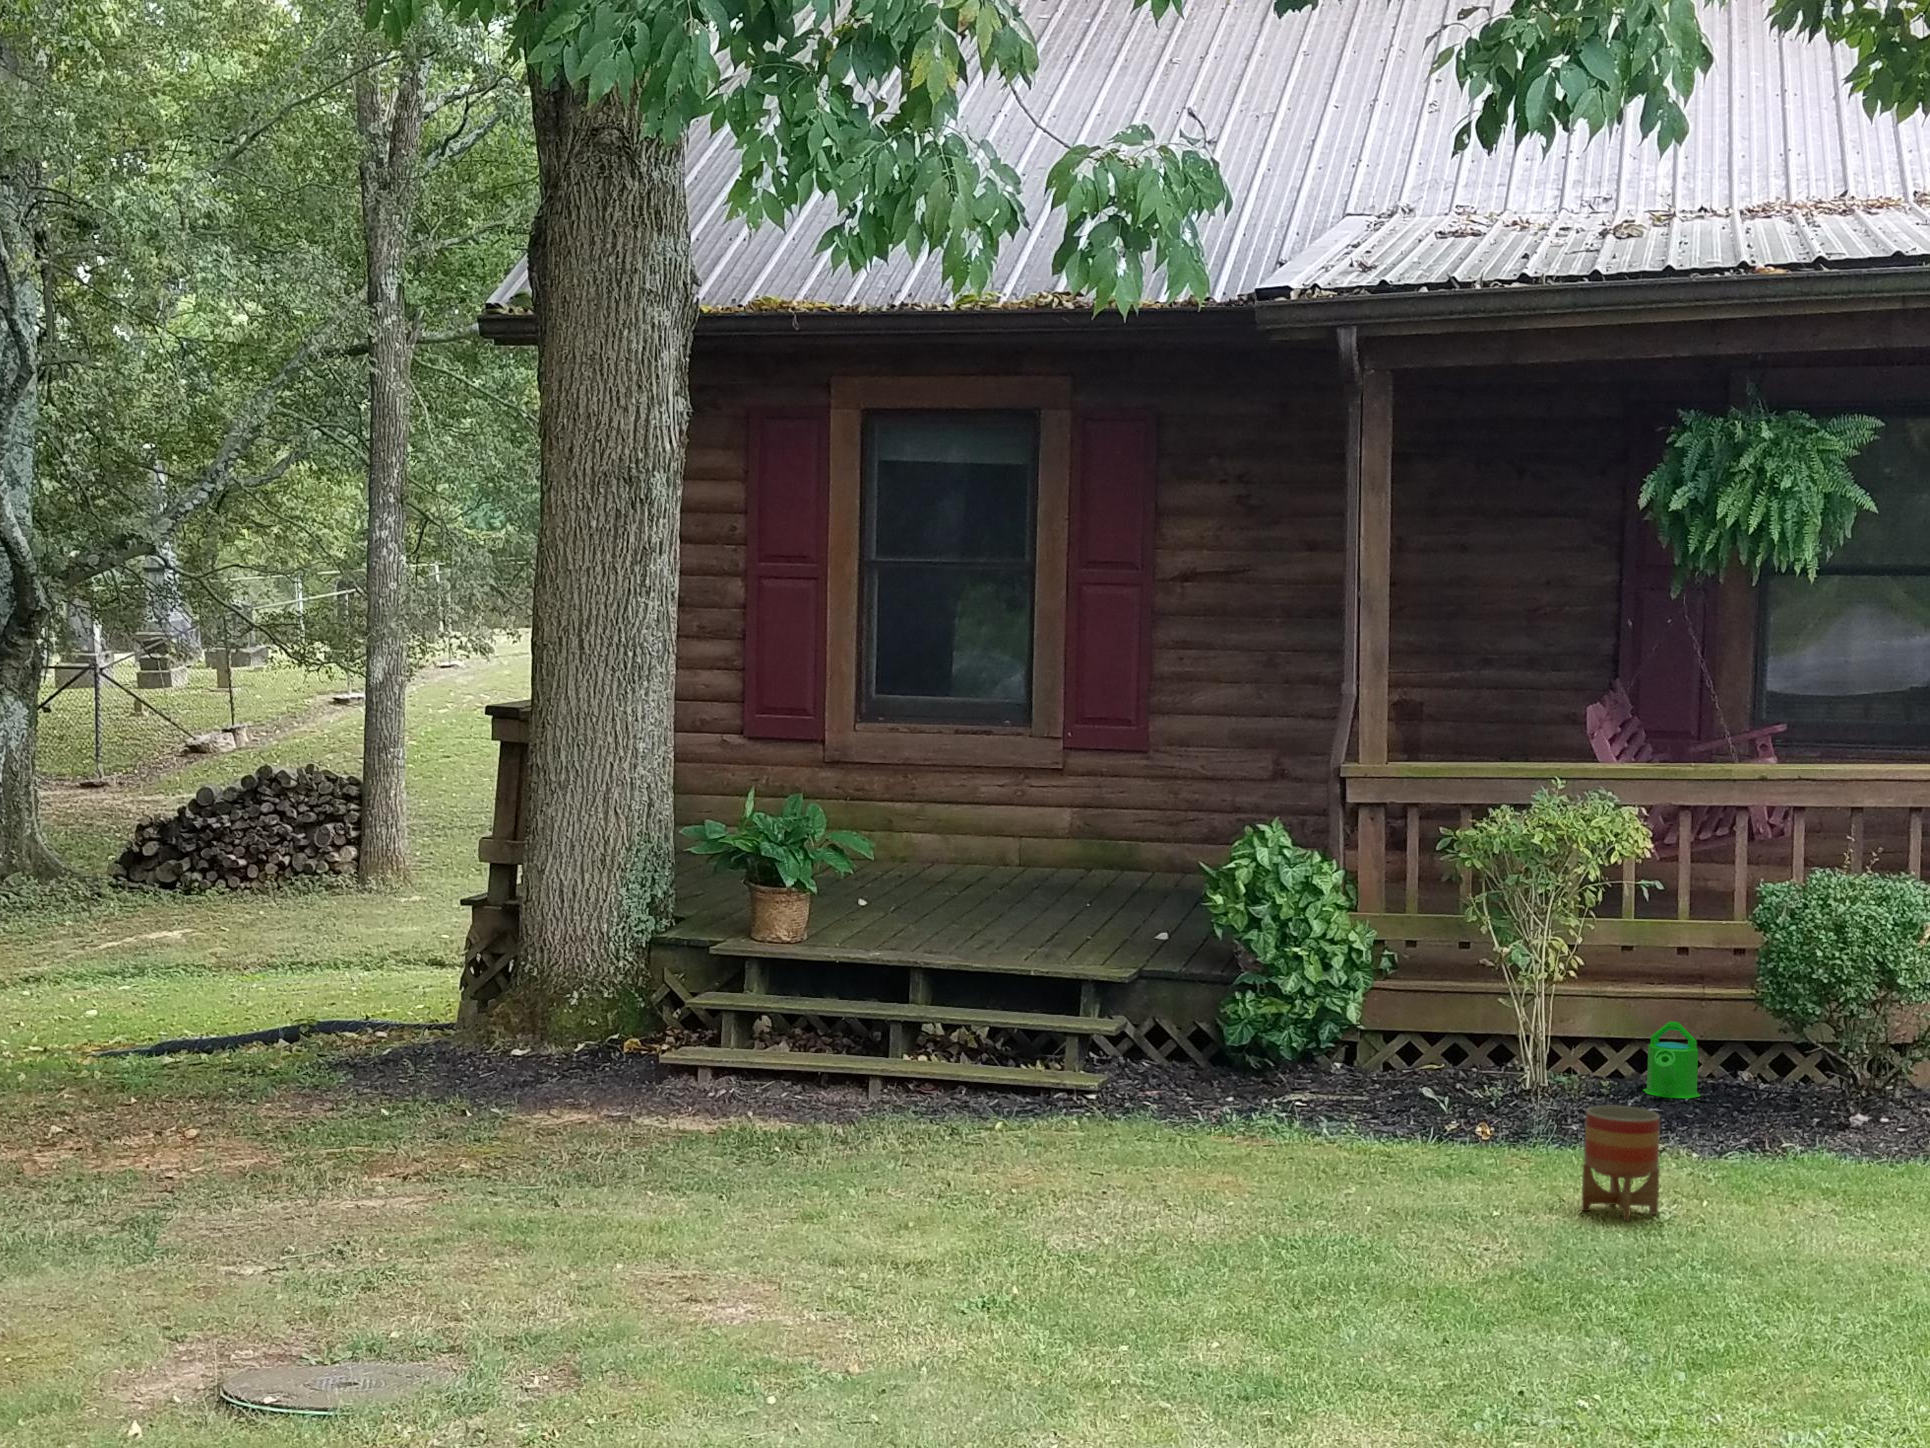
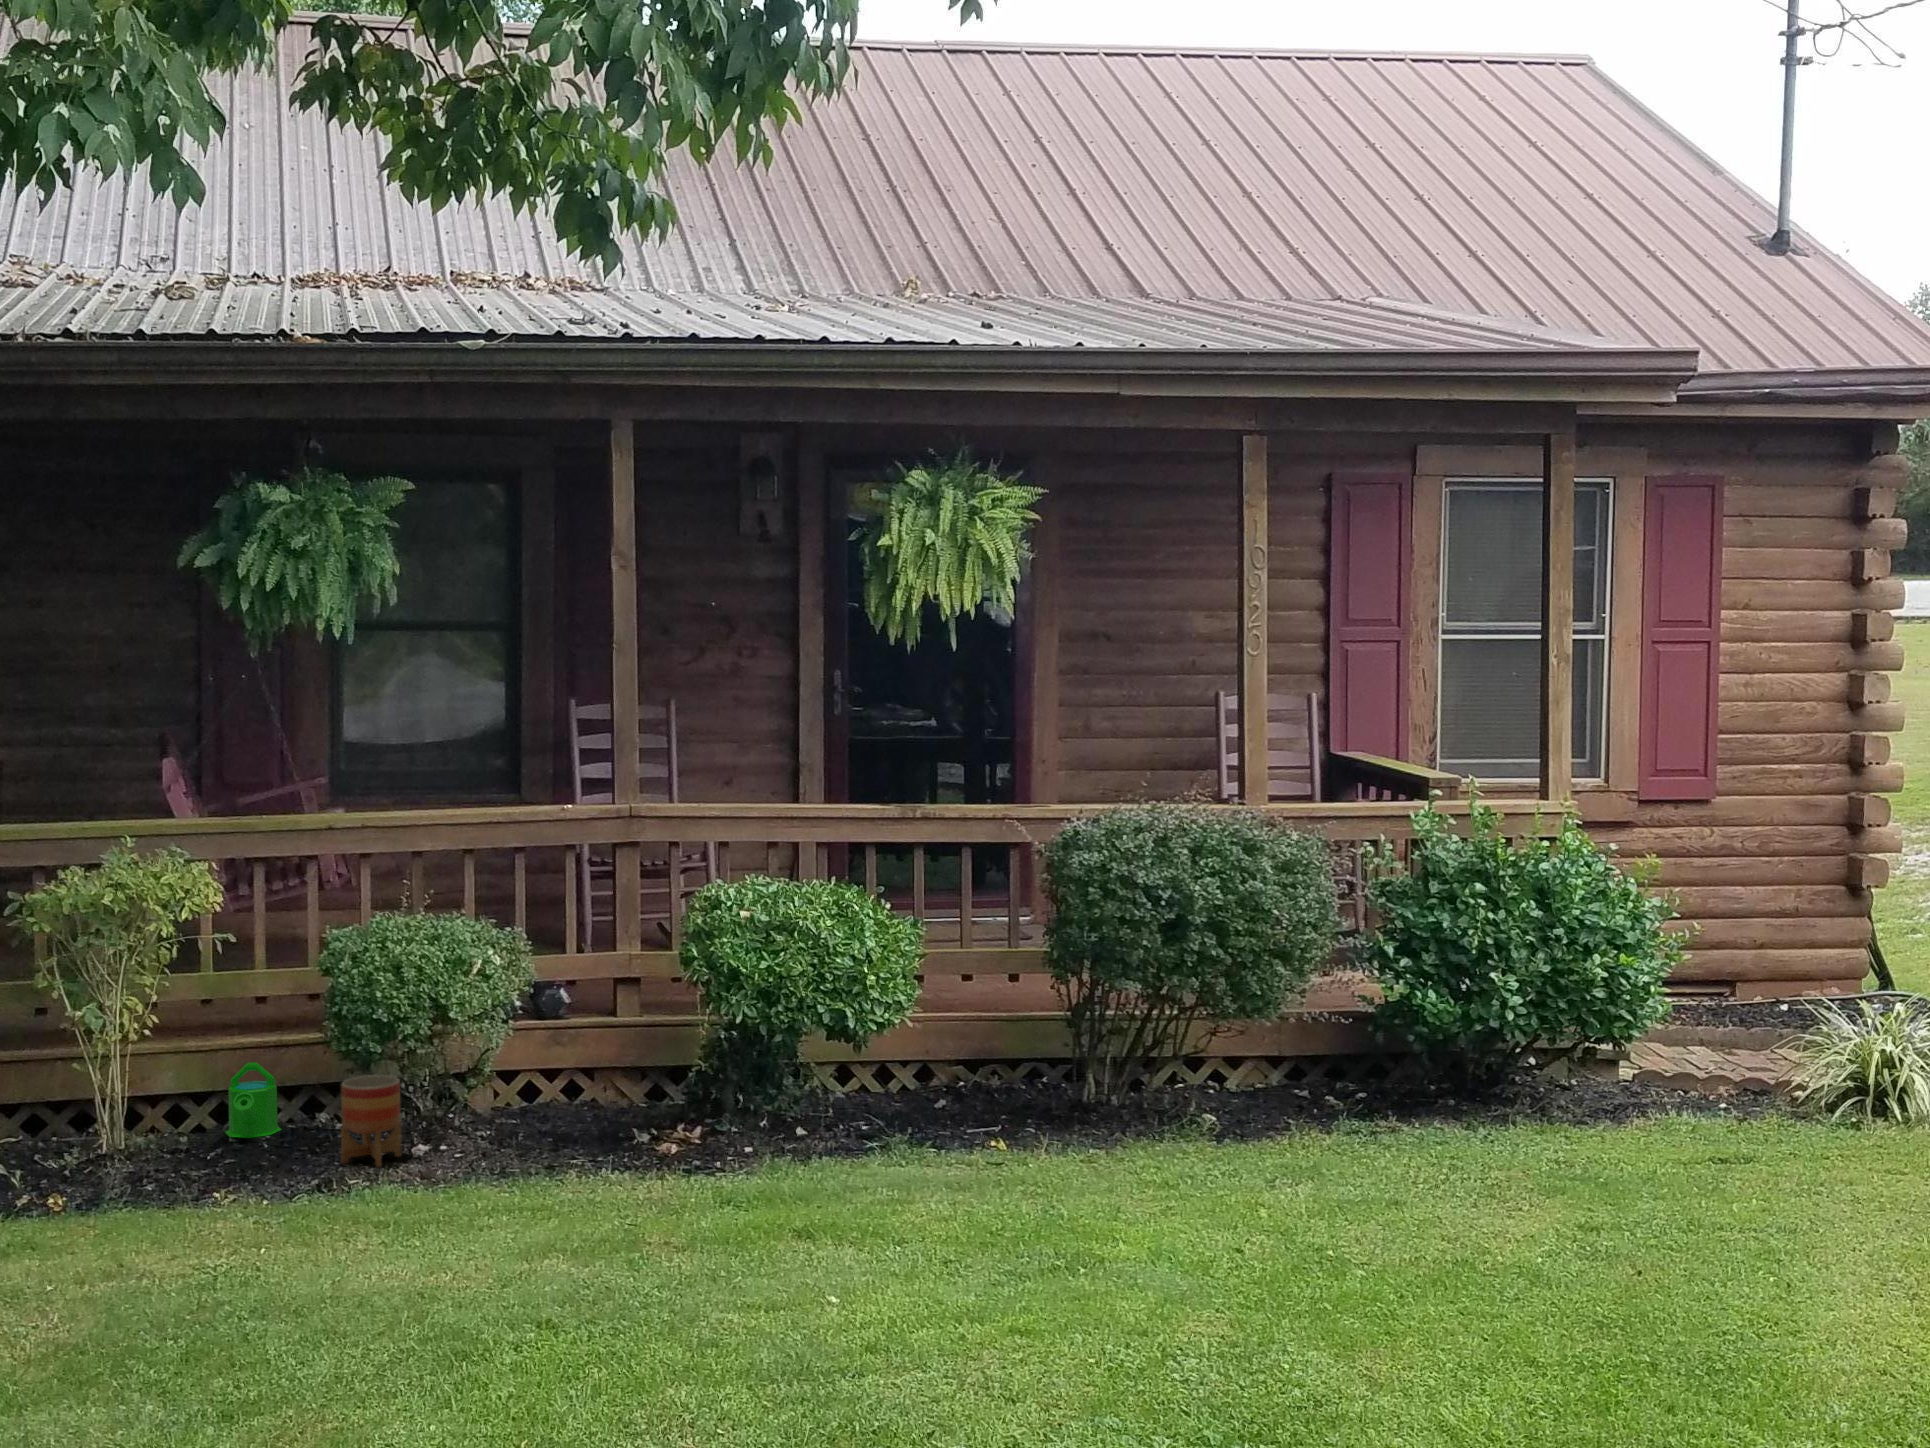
planter: present [1581,1105,1660,1221] -> present [341,1075,401,1167]

